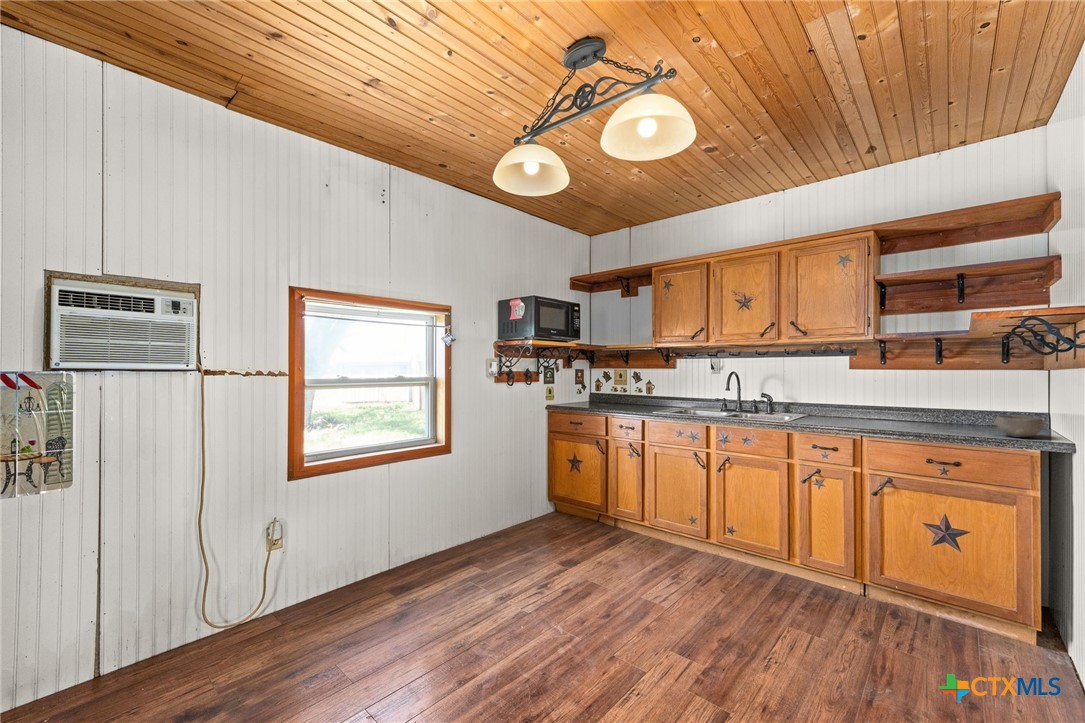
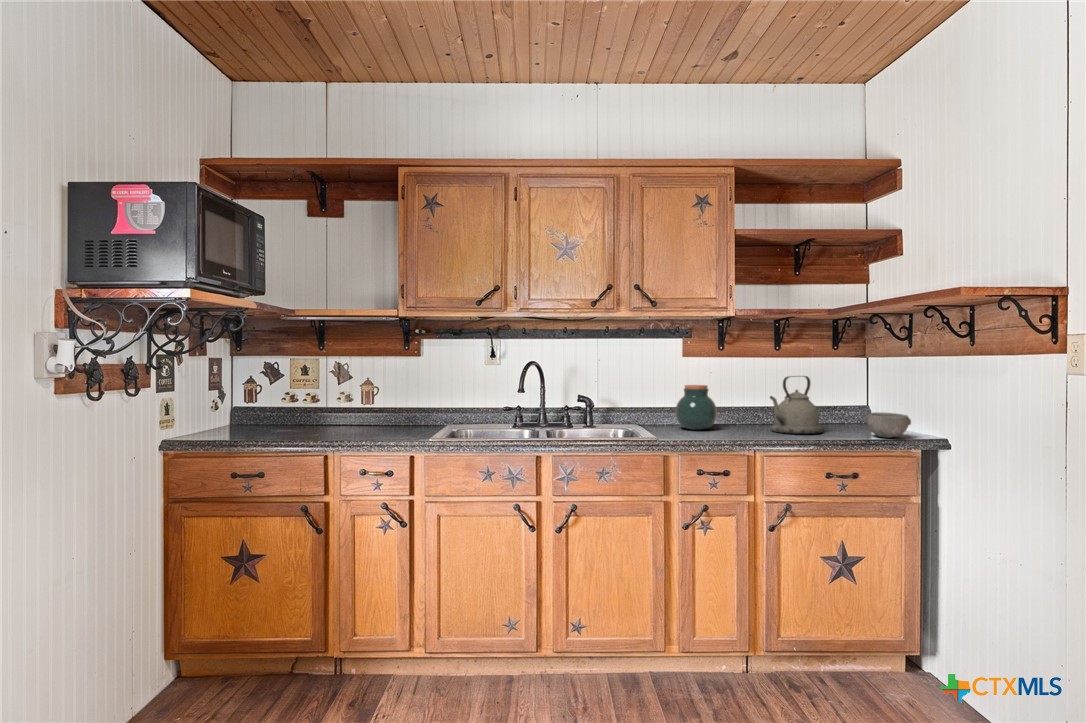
kettle: none [900,383,962,429] -> present [770,376,823,434]
jar: none [831,388,865,420] -> present [676,385,717,430]

